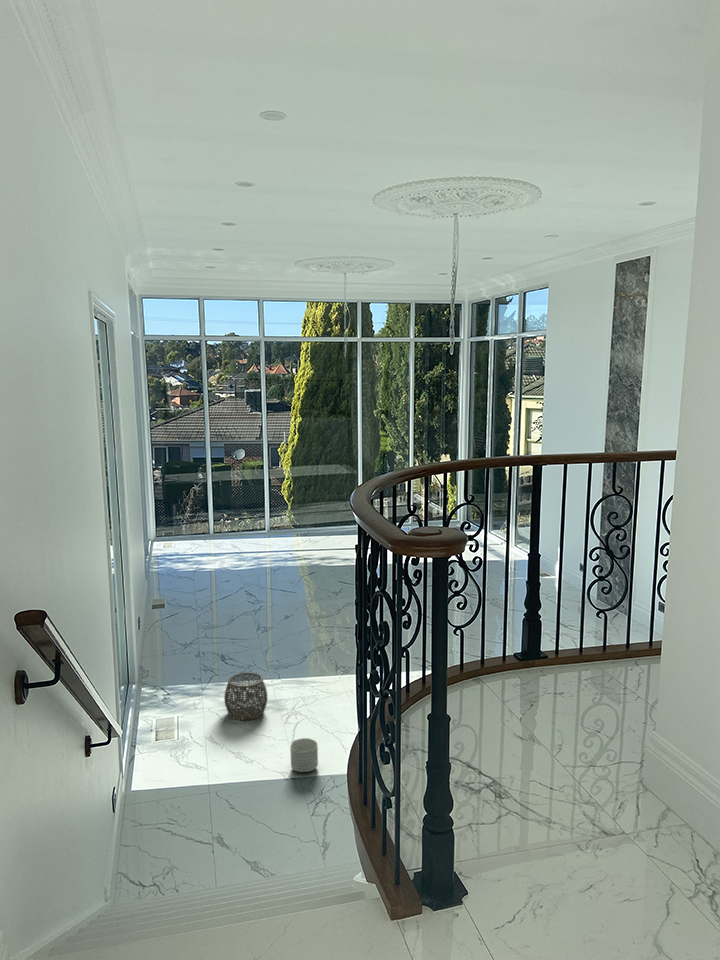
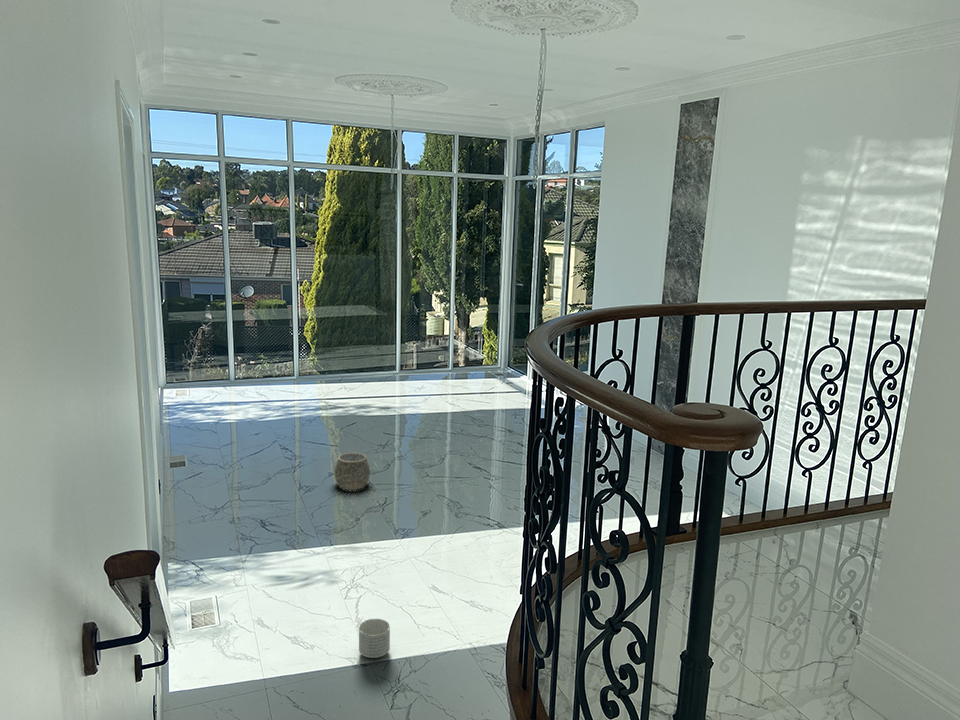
woven basket: present [224,672,267,721] -> present [335,453,370,490]

